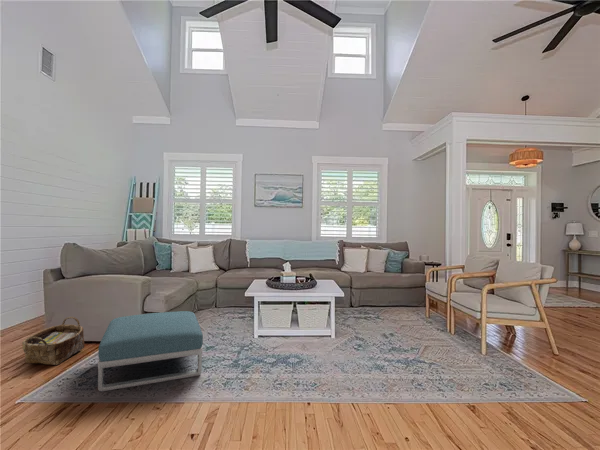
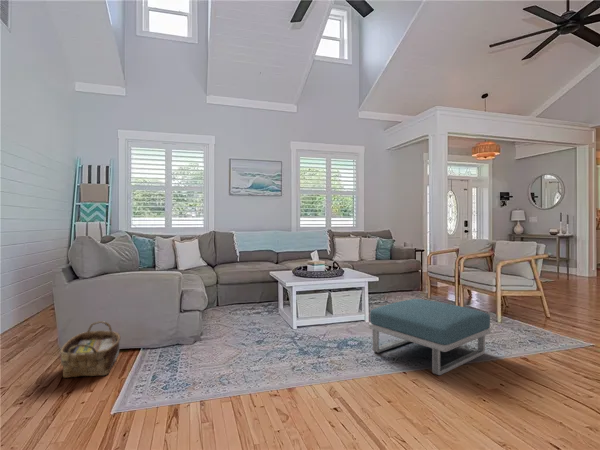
footstool: present [98,311,203,391] -> present [369,299,491,375]

